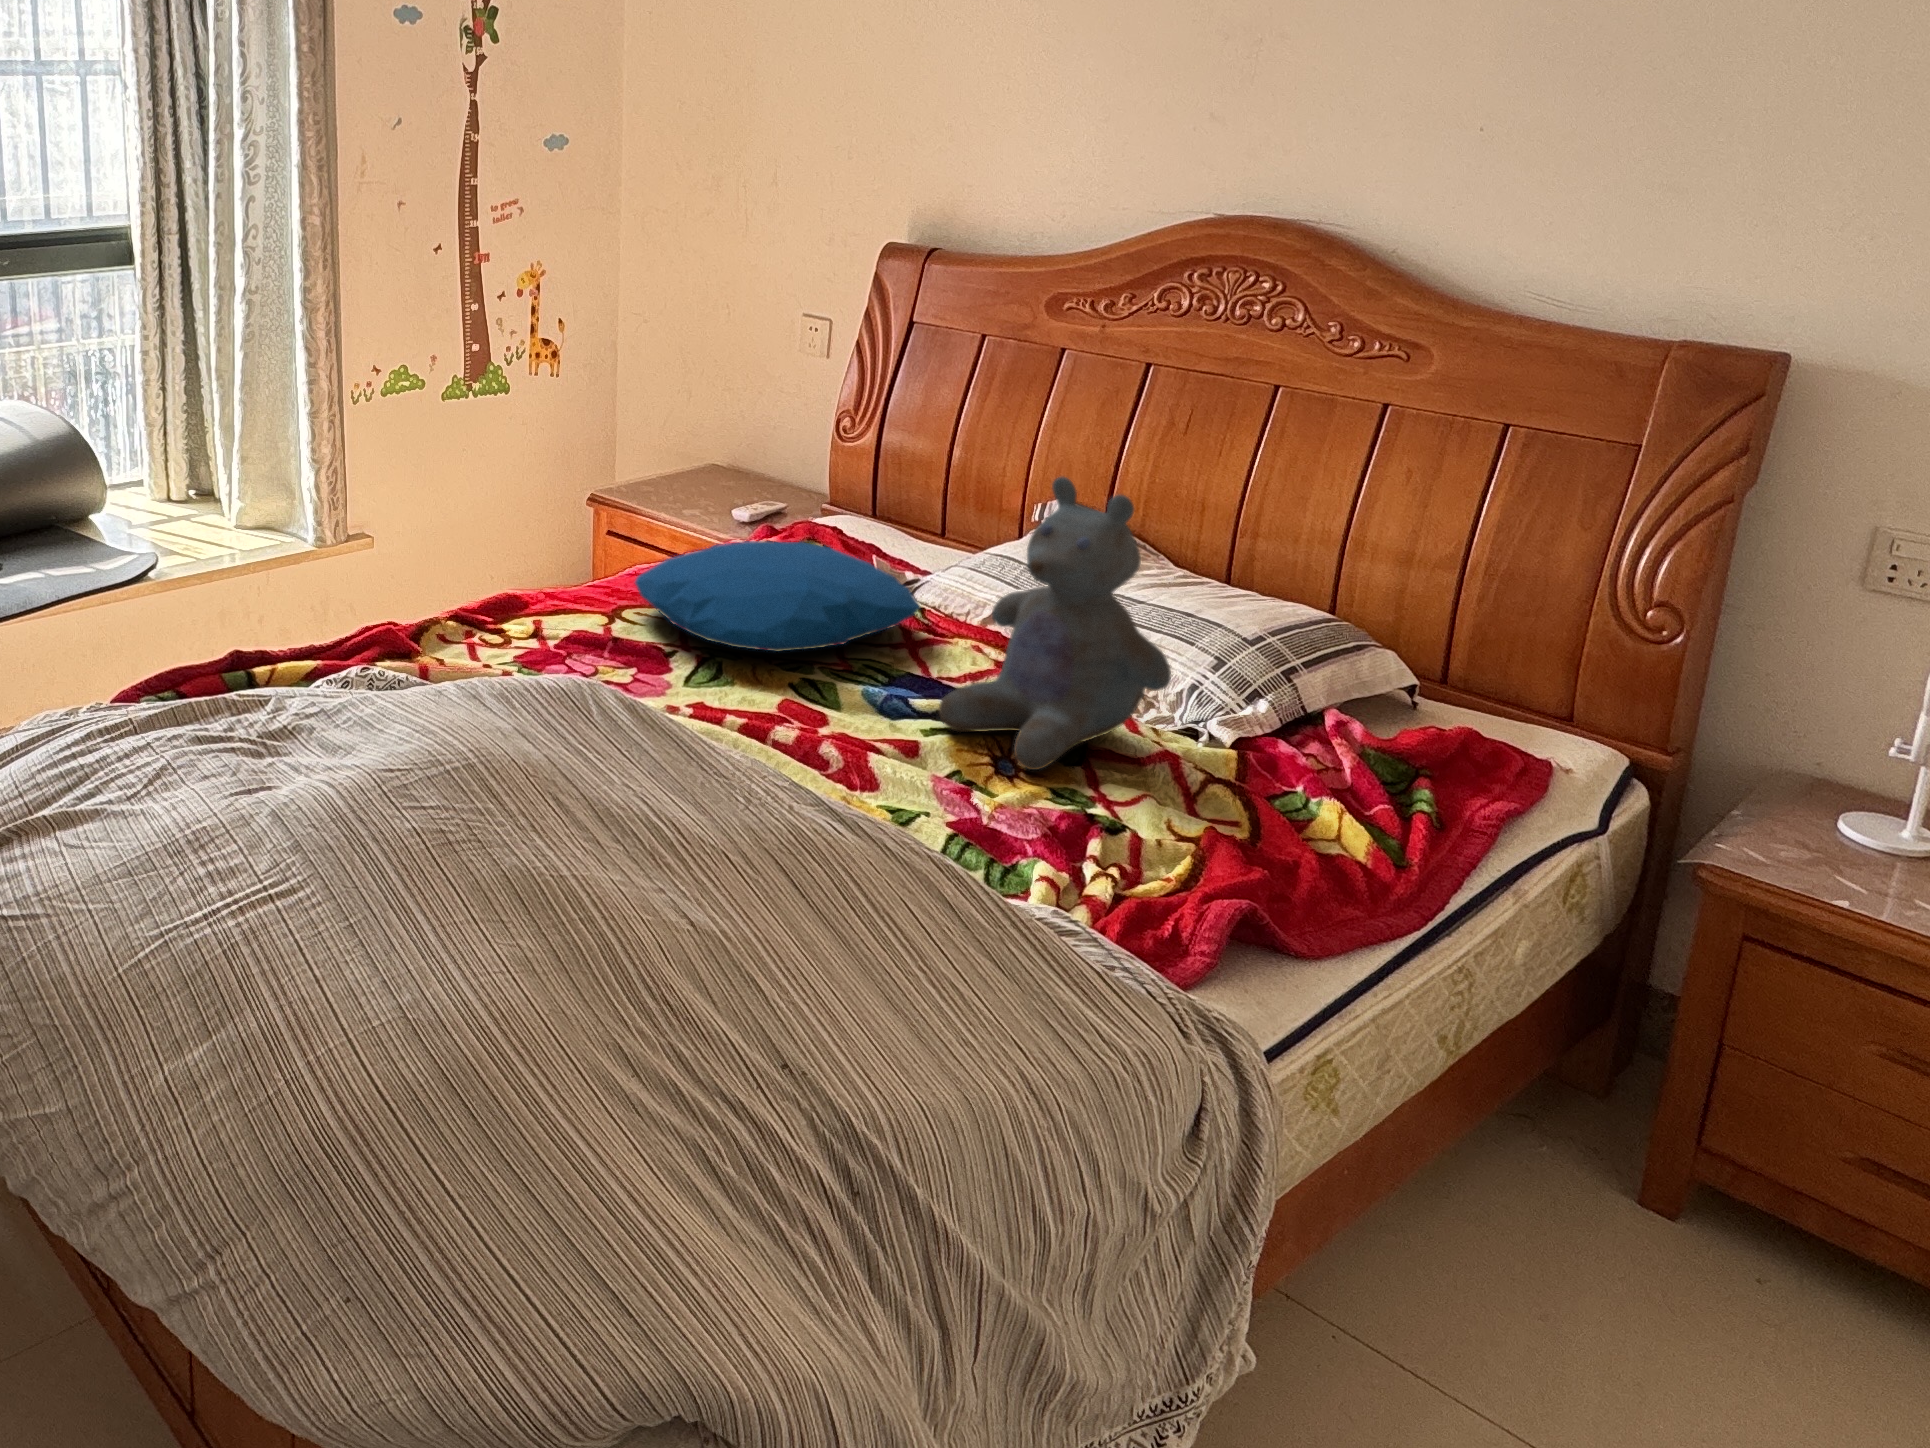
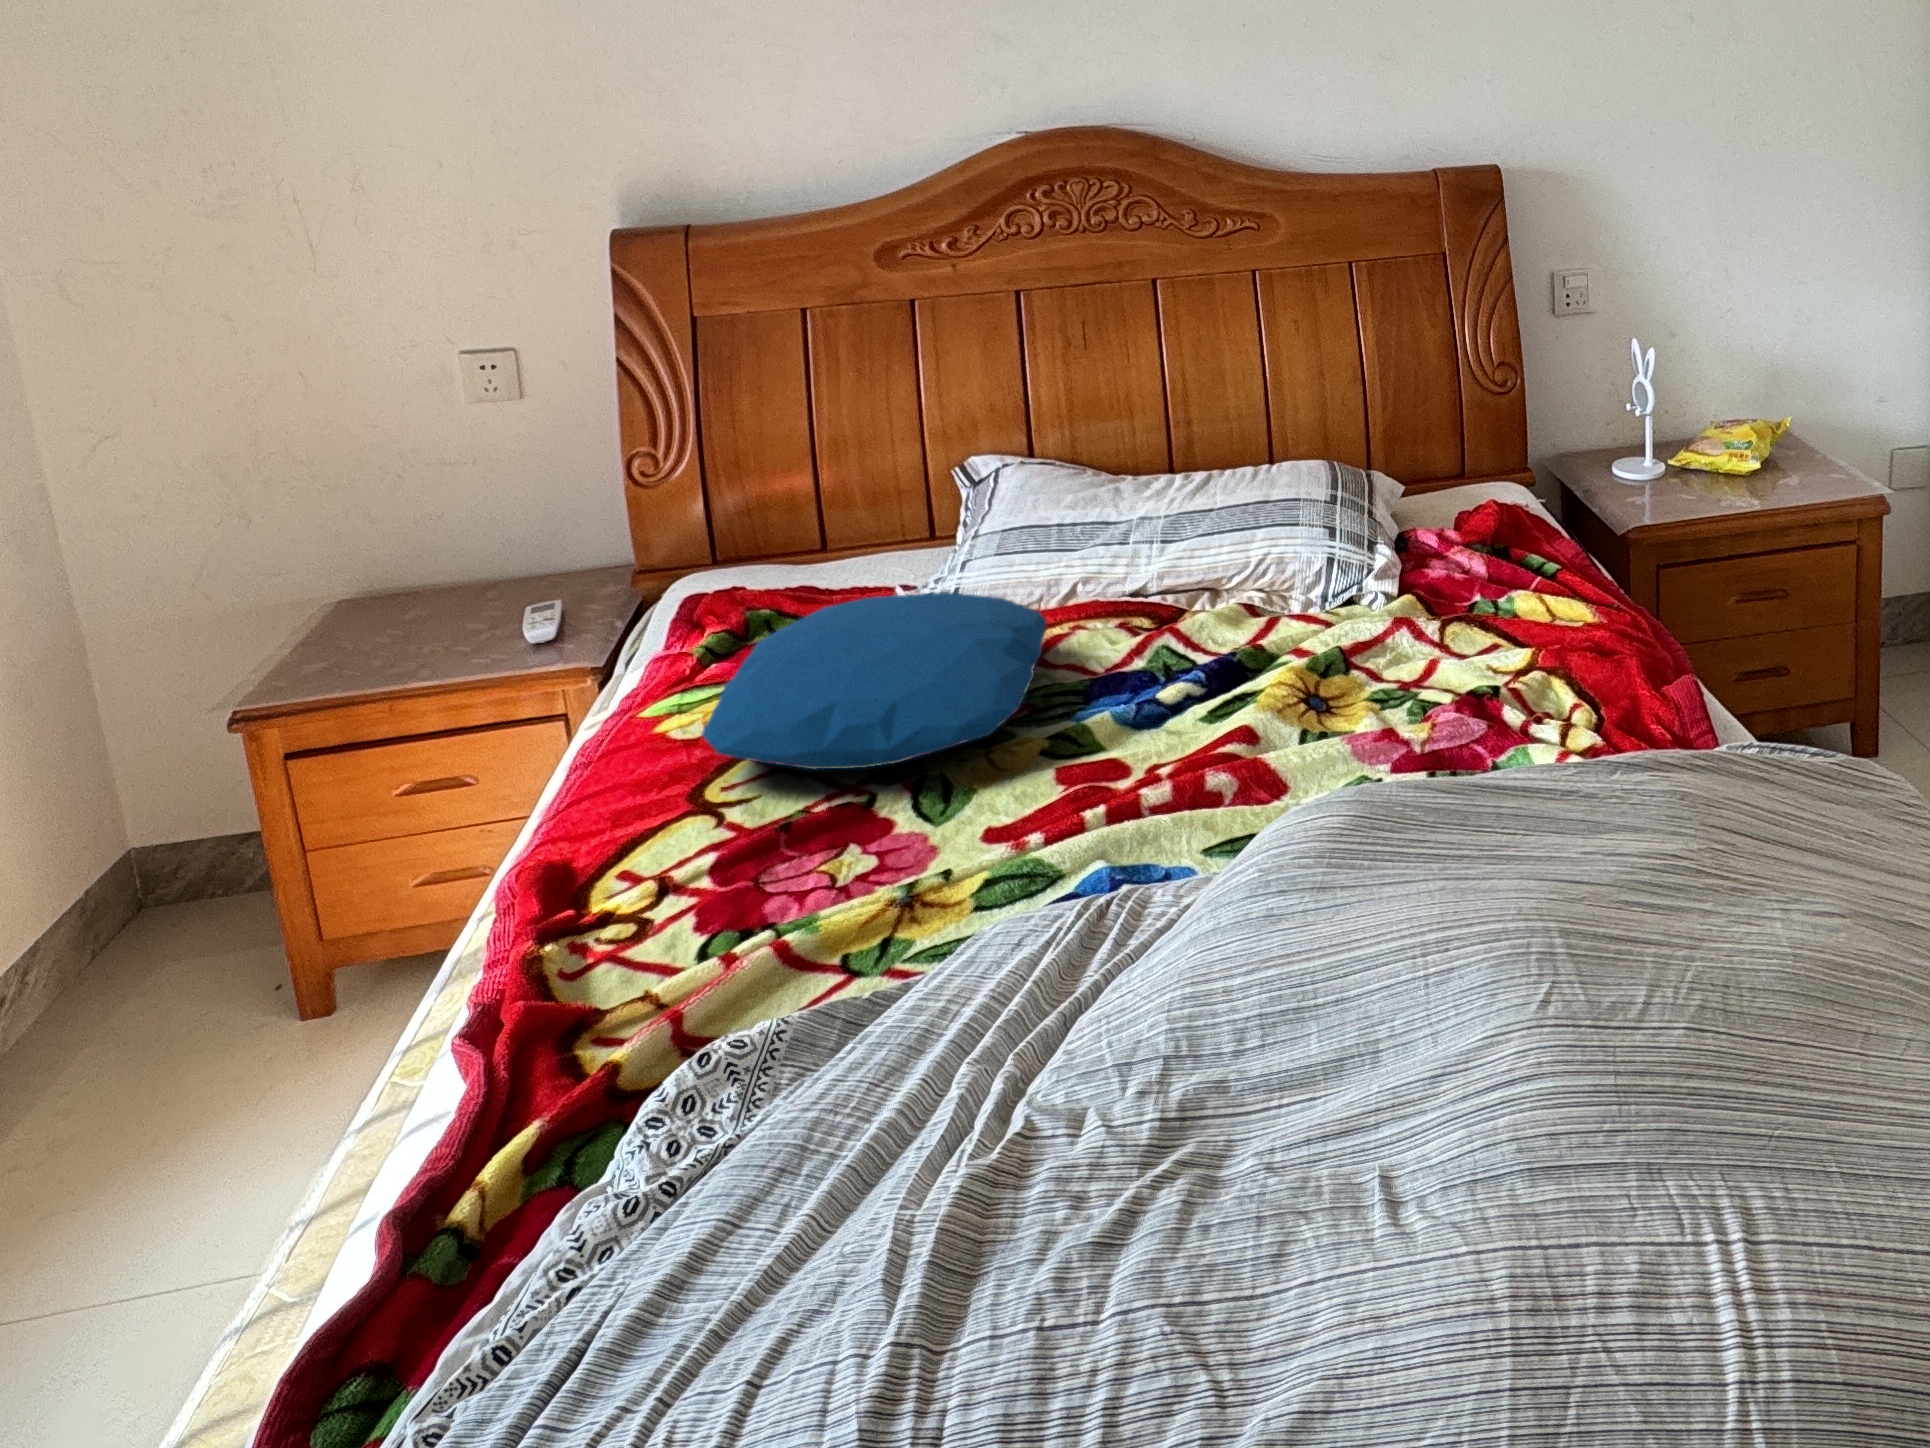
stuffed bear: present [939,476,1171,770] -> none [1179,389,1405,701]

